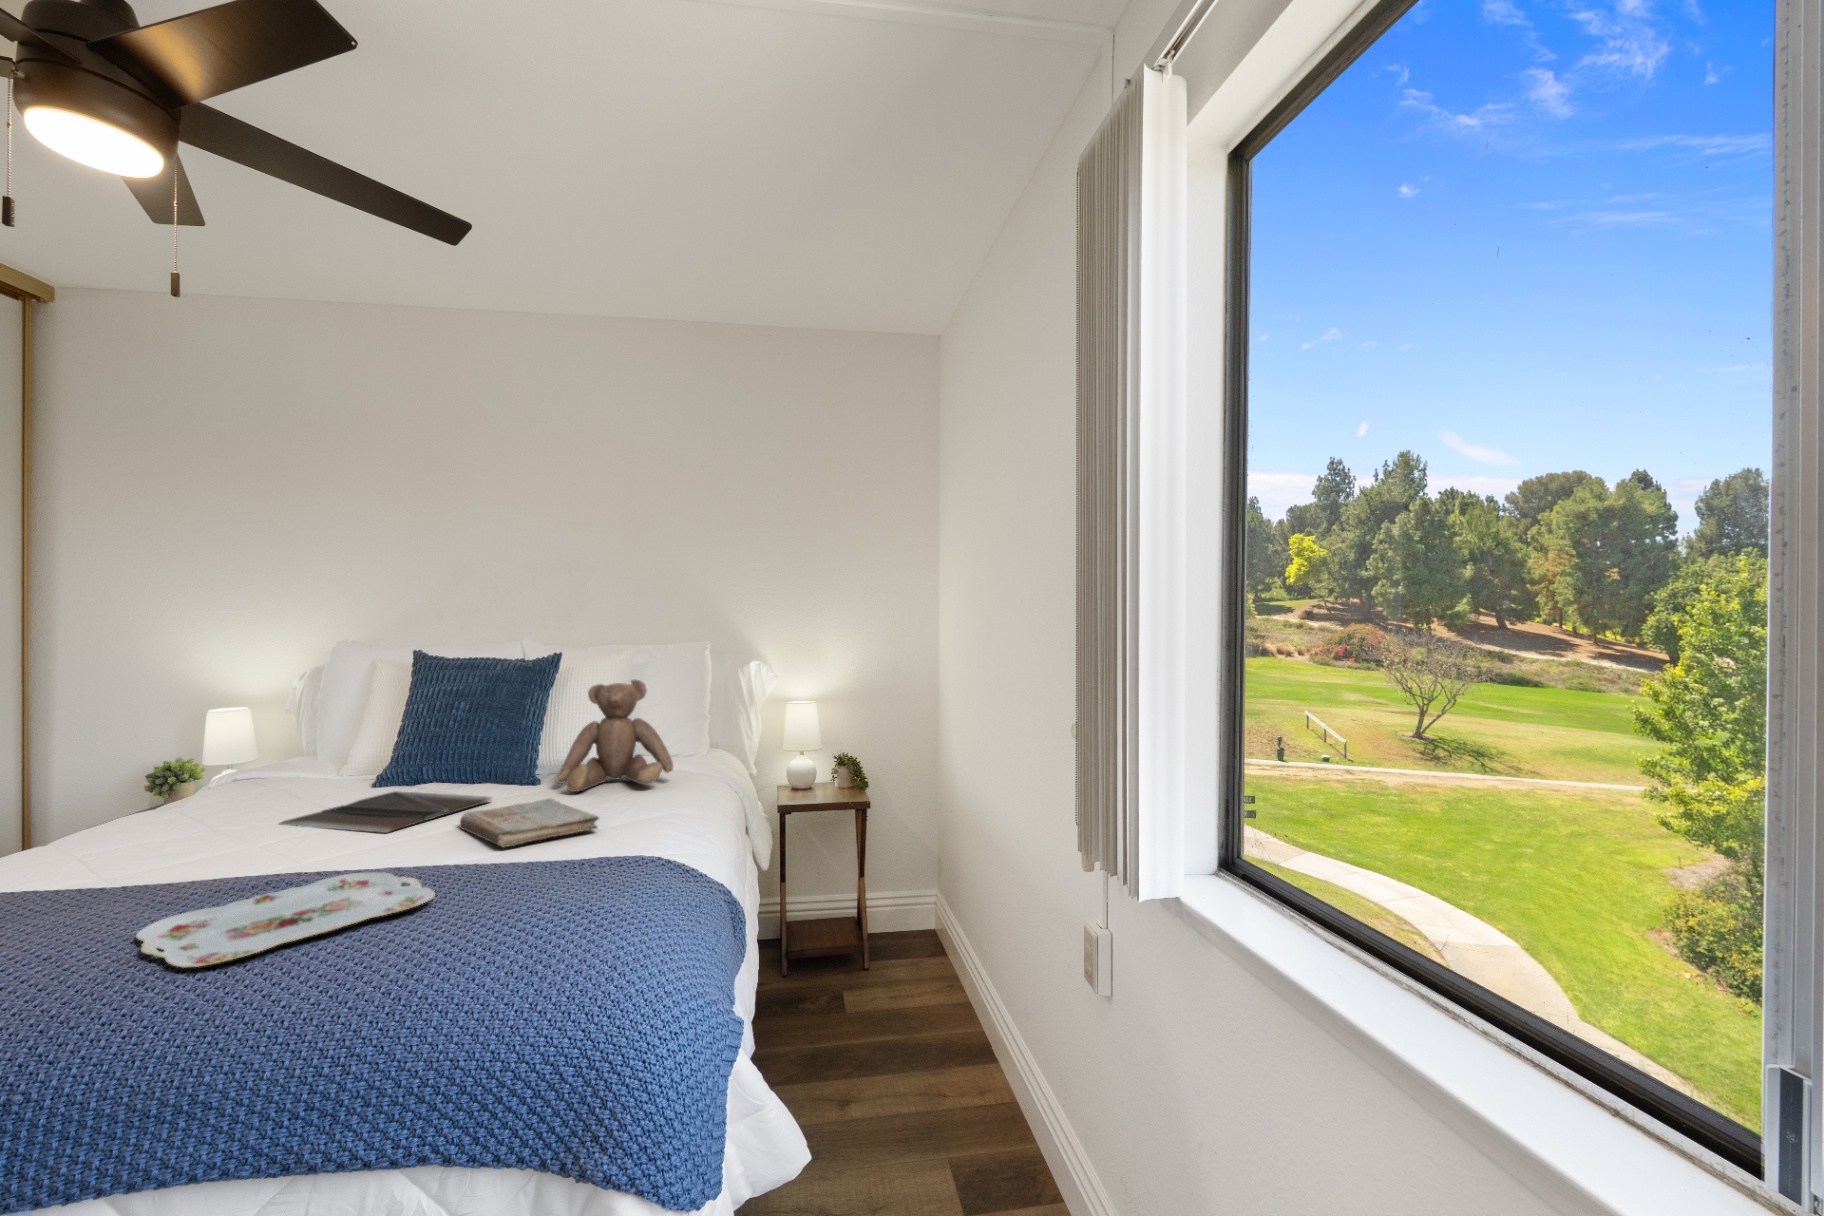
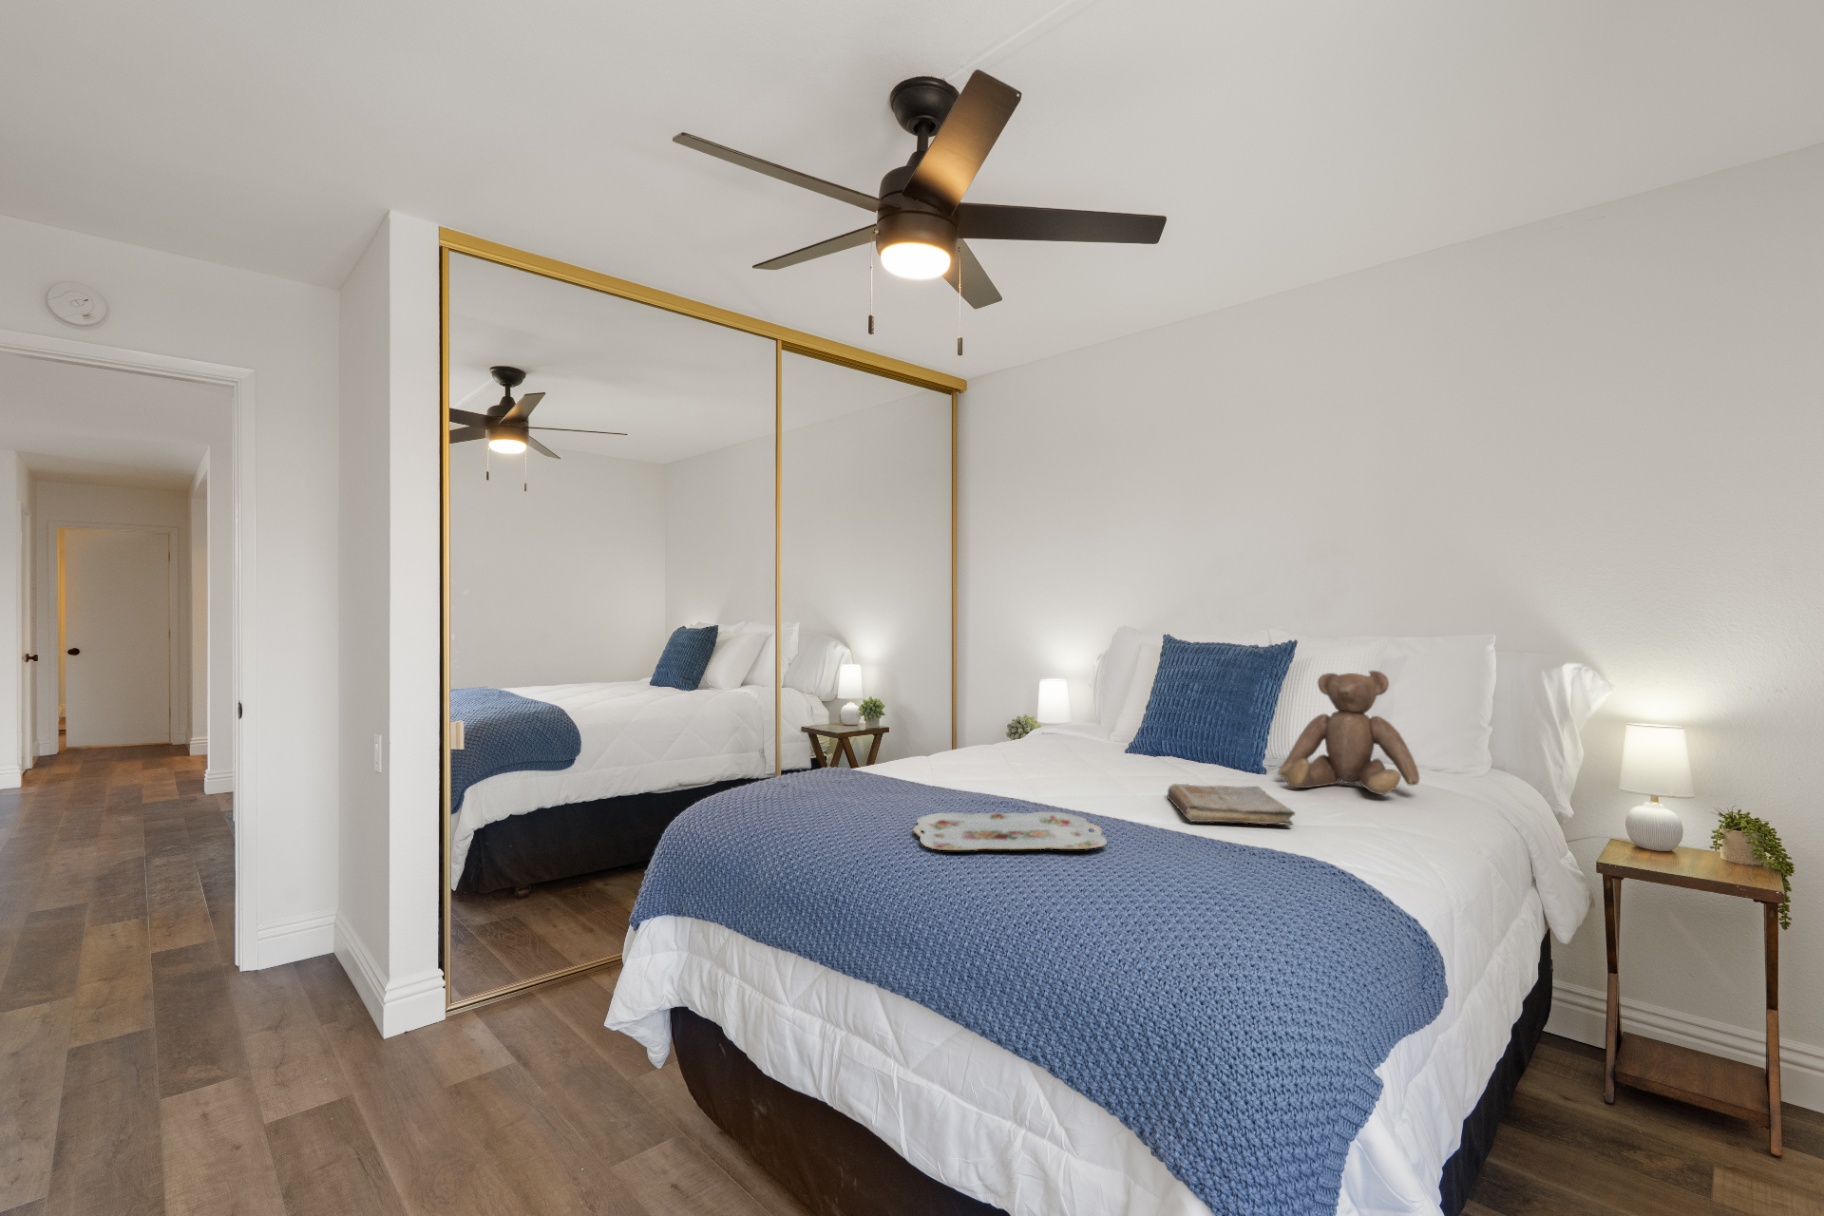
laptop: present [280,791,492,833] -> none [1043,759,1211,790]

